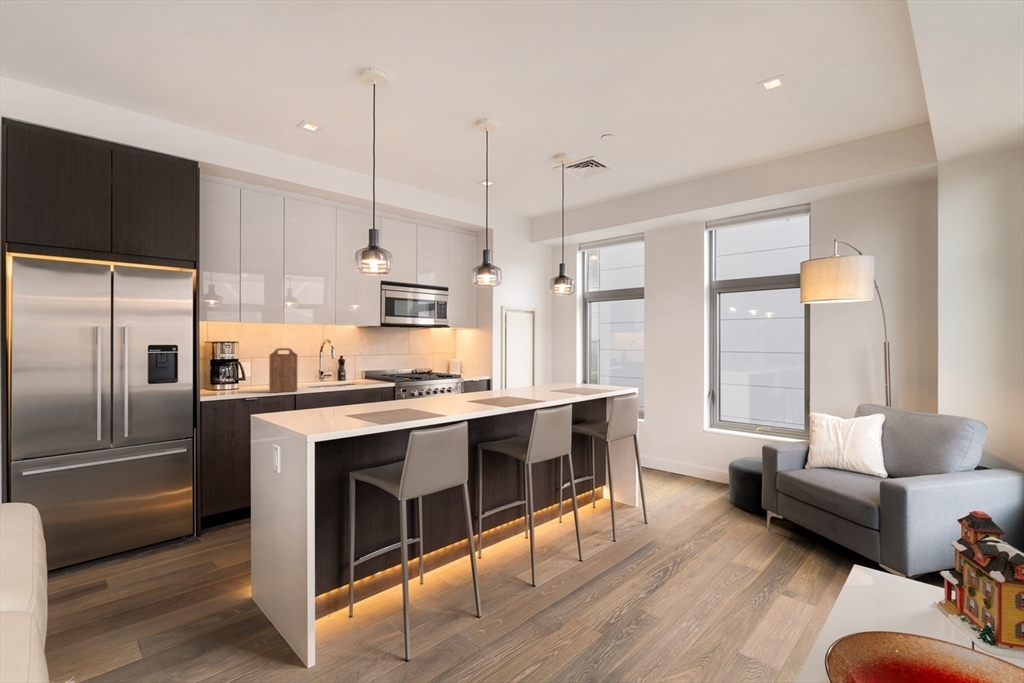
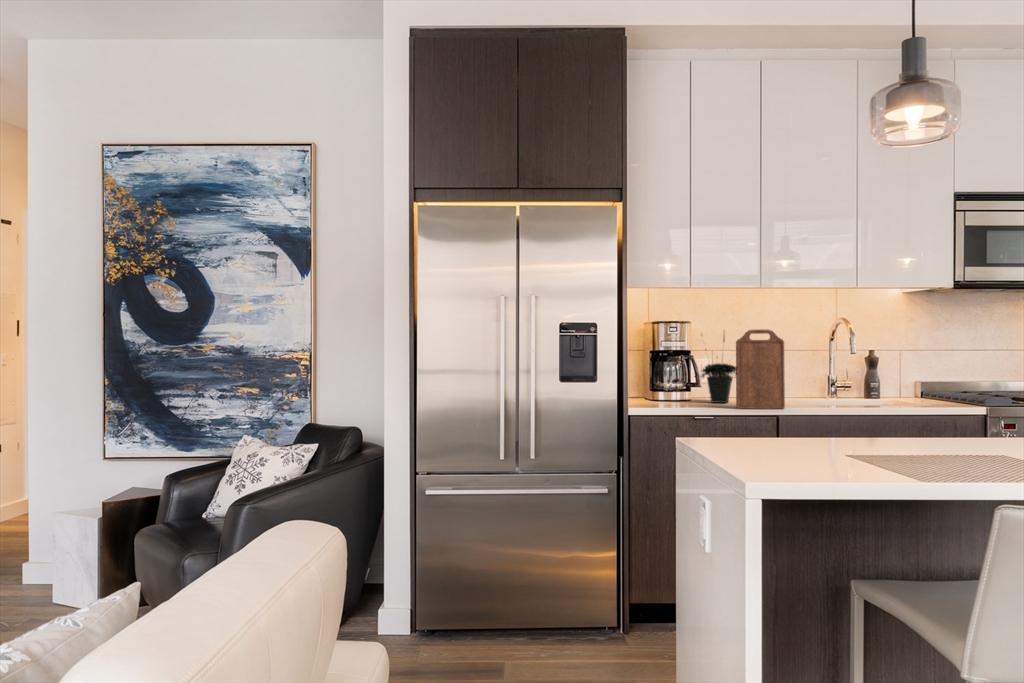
potted plant: none [246,347,270,390] -> present [702,339,736,403]

